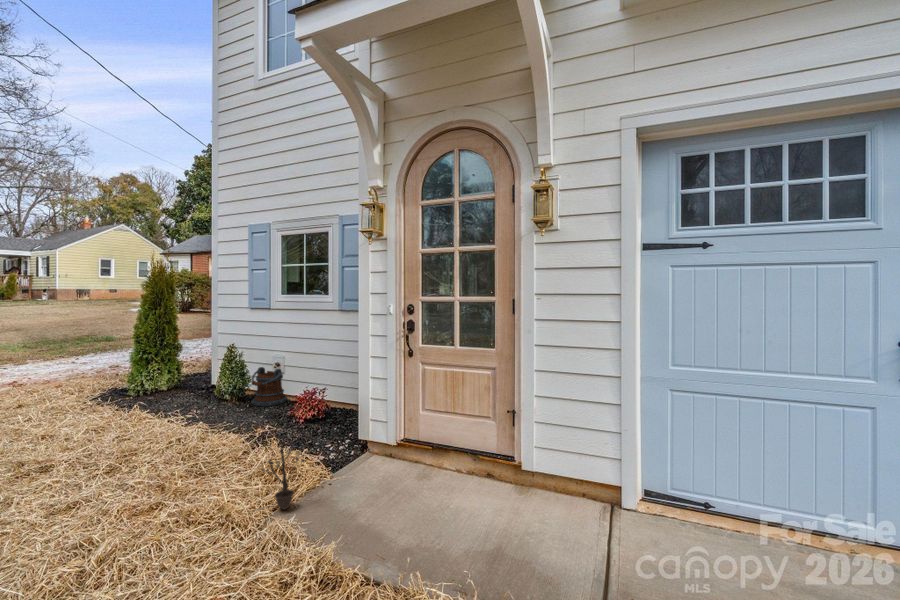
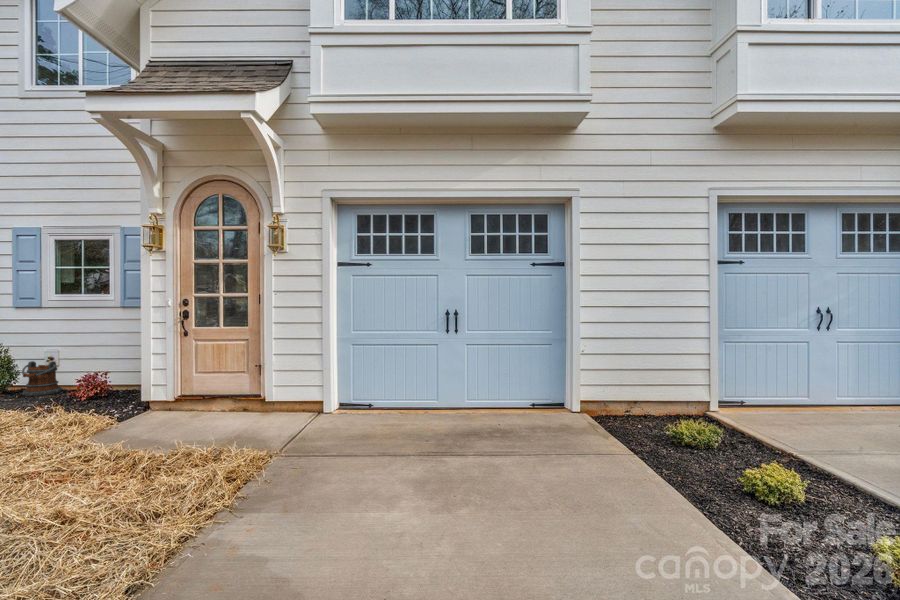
decorative plant: present [254,446,305,511] -> none [62,393,103,438]

